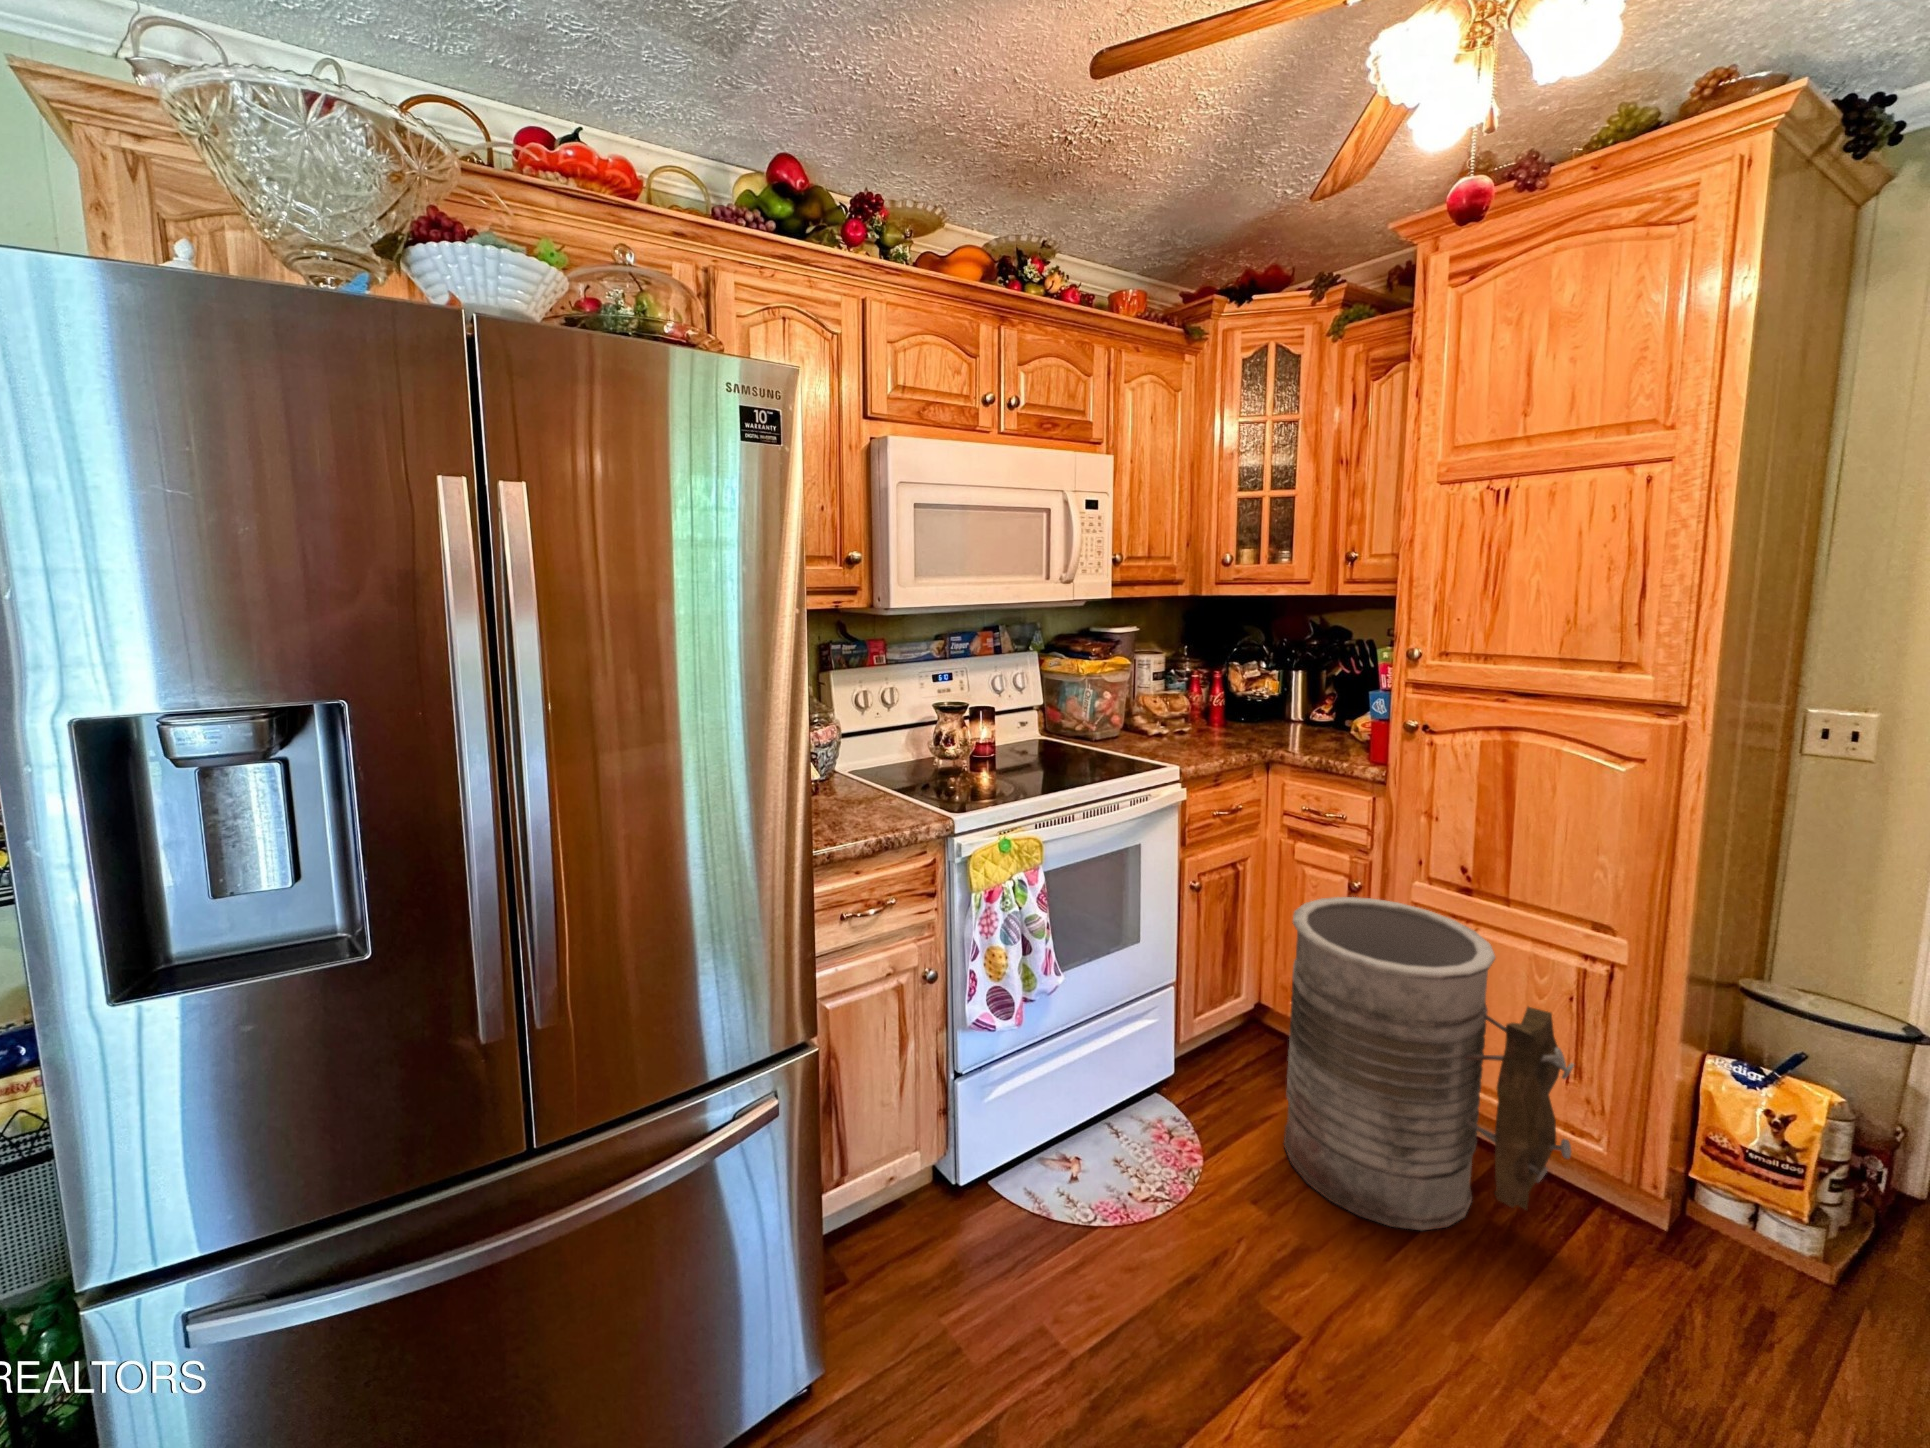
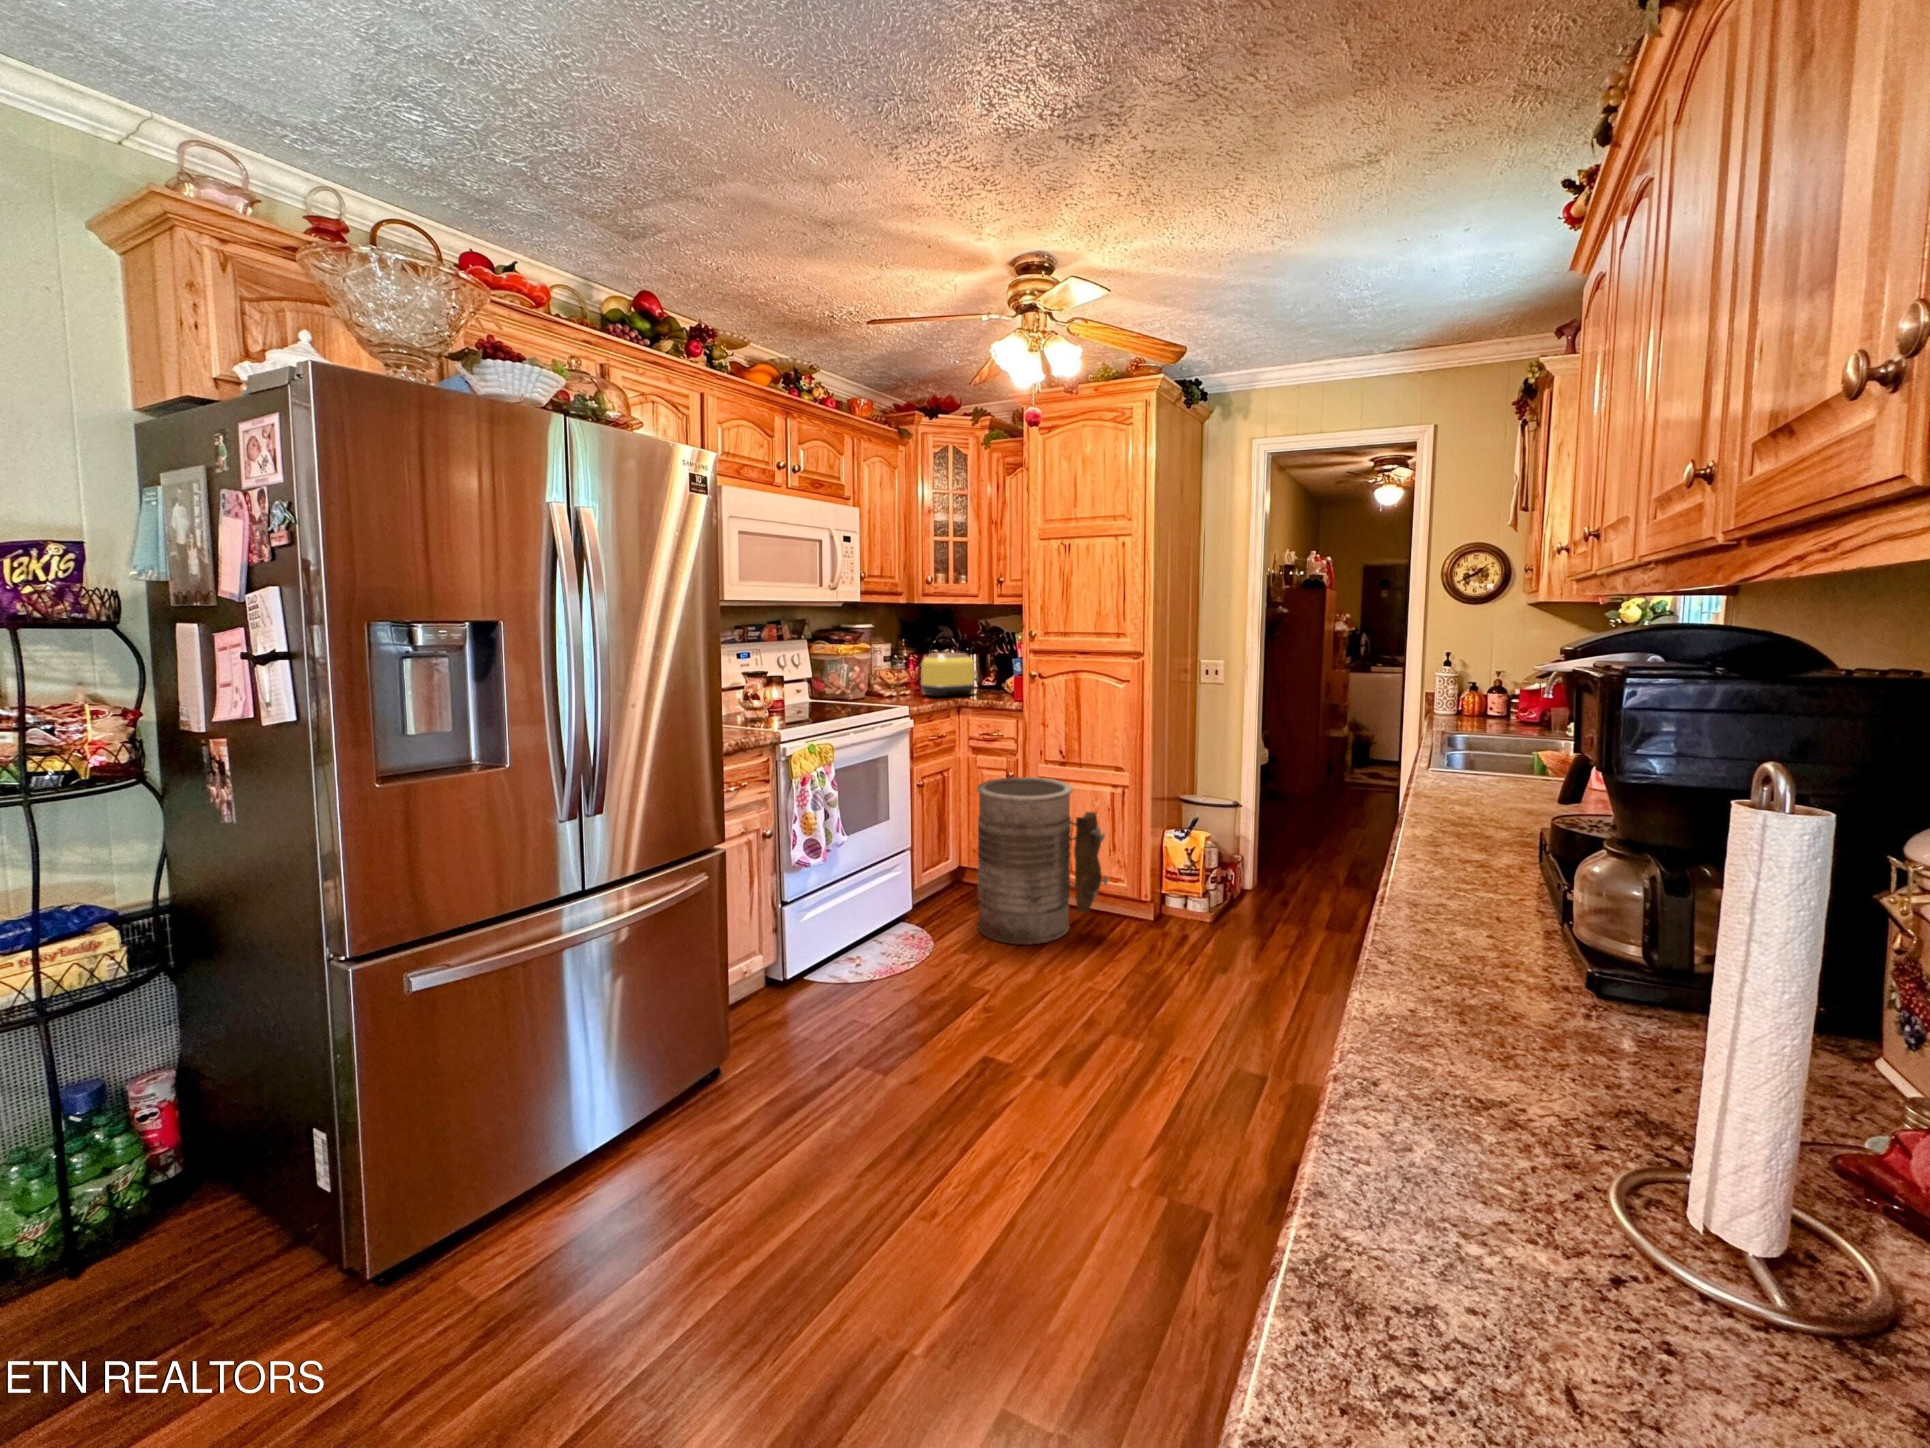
toaster: none [1206,671,1305,742] -> present [921,653,979,697]

